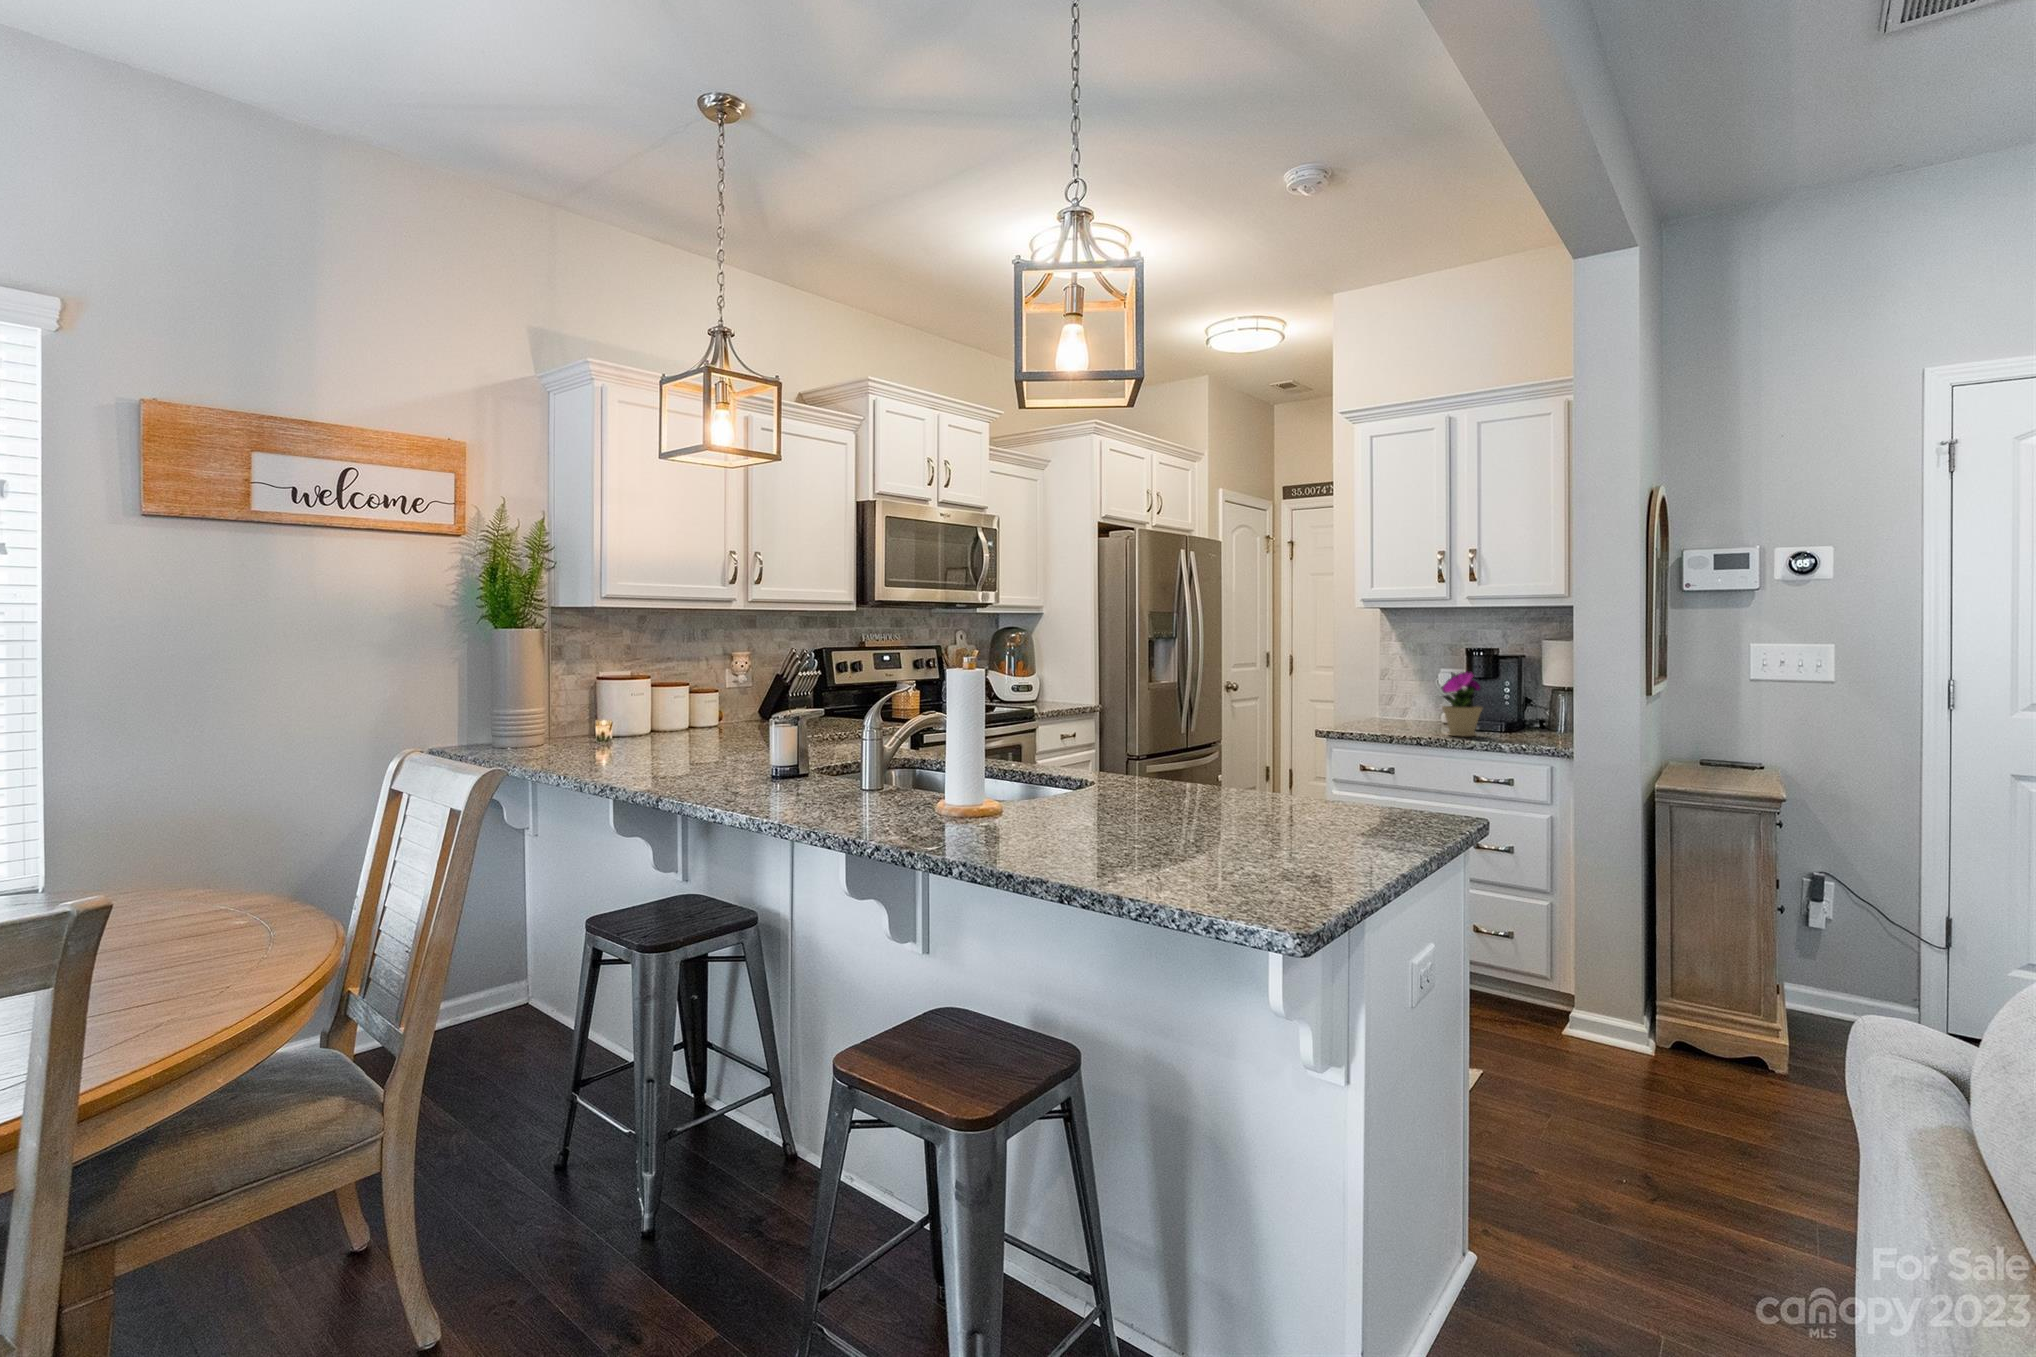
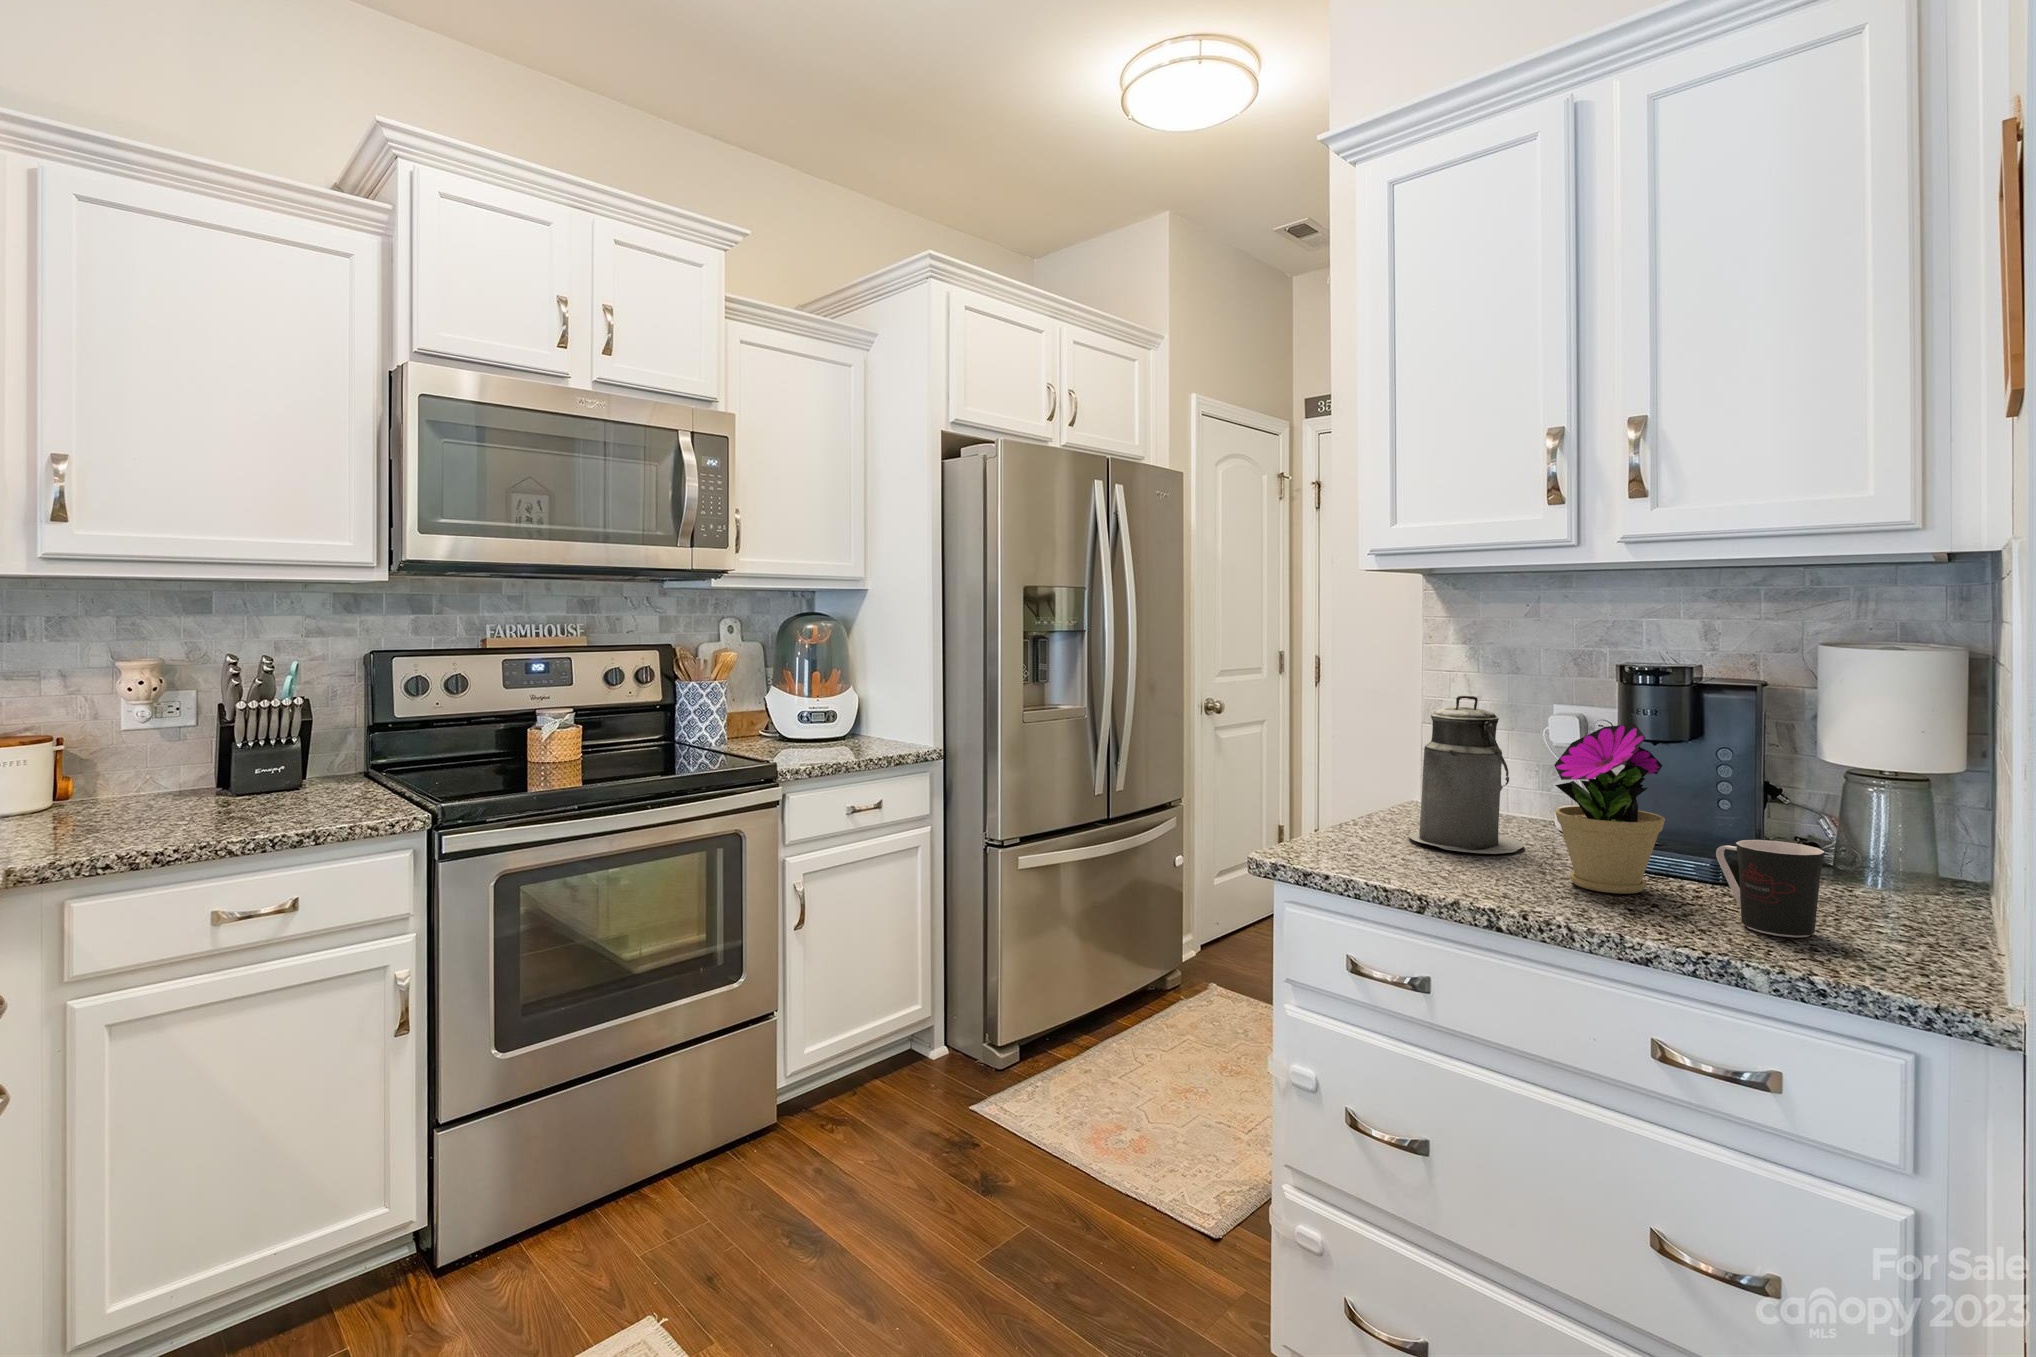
canister: none [1379,663,1429,730] -> present [1409,695,1524,854]
coffee cup: none [1499,711,1533,742] -> present [1716,840,1825,937]

